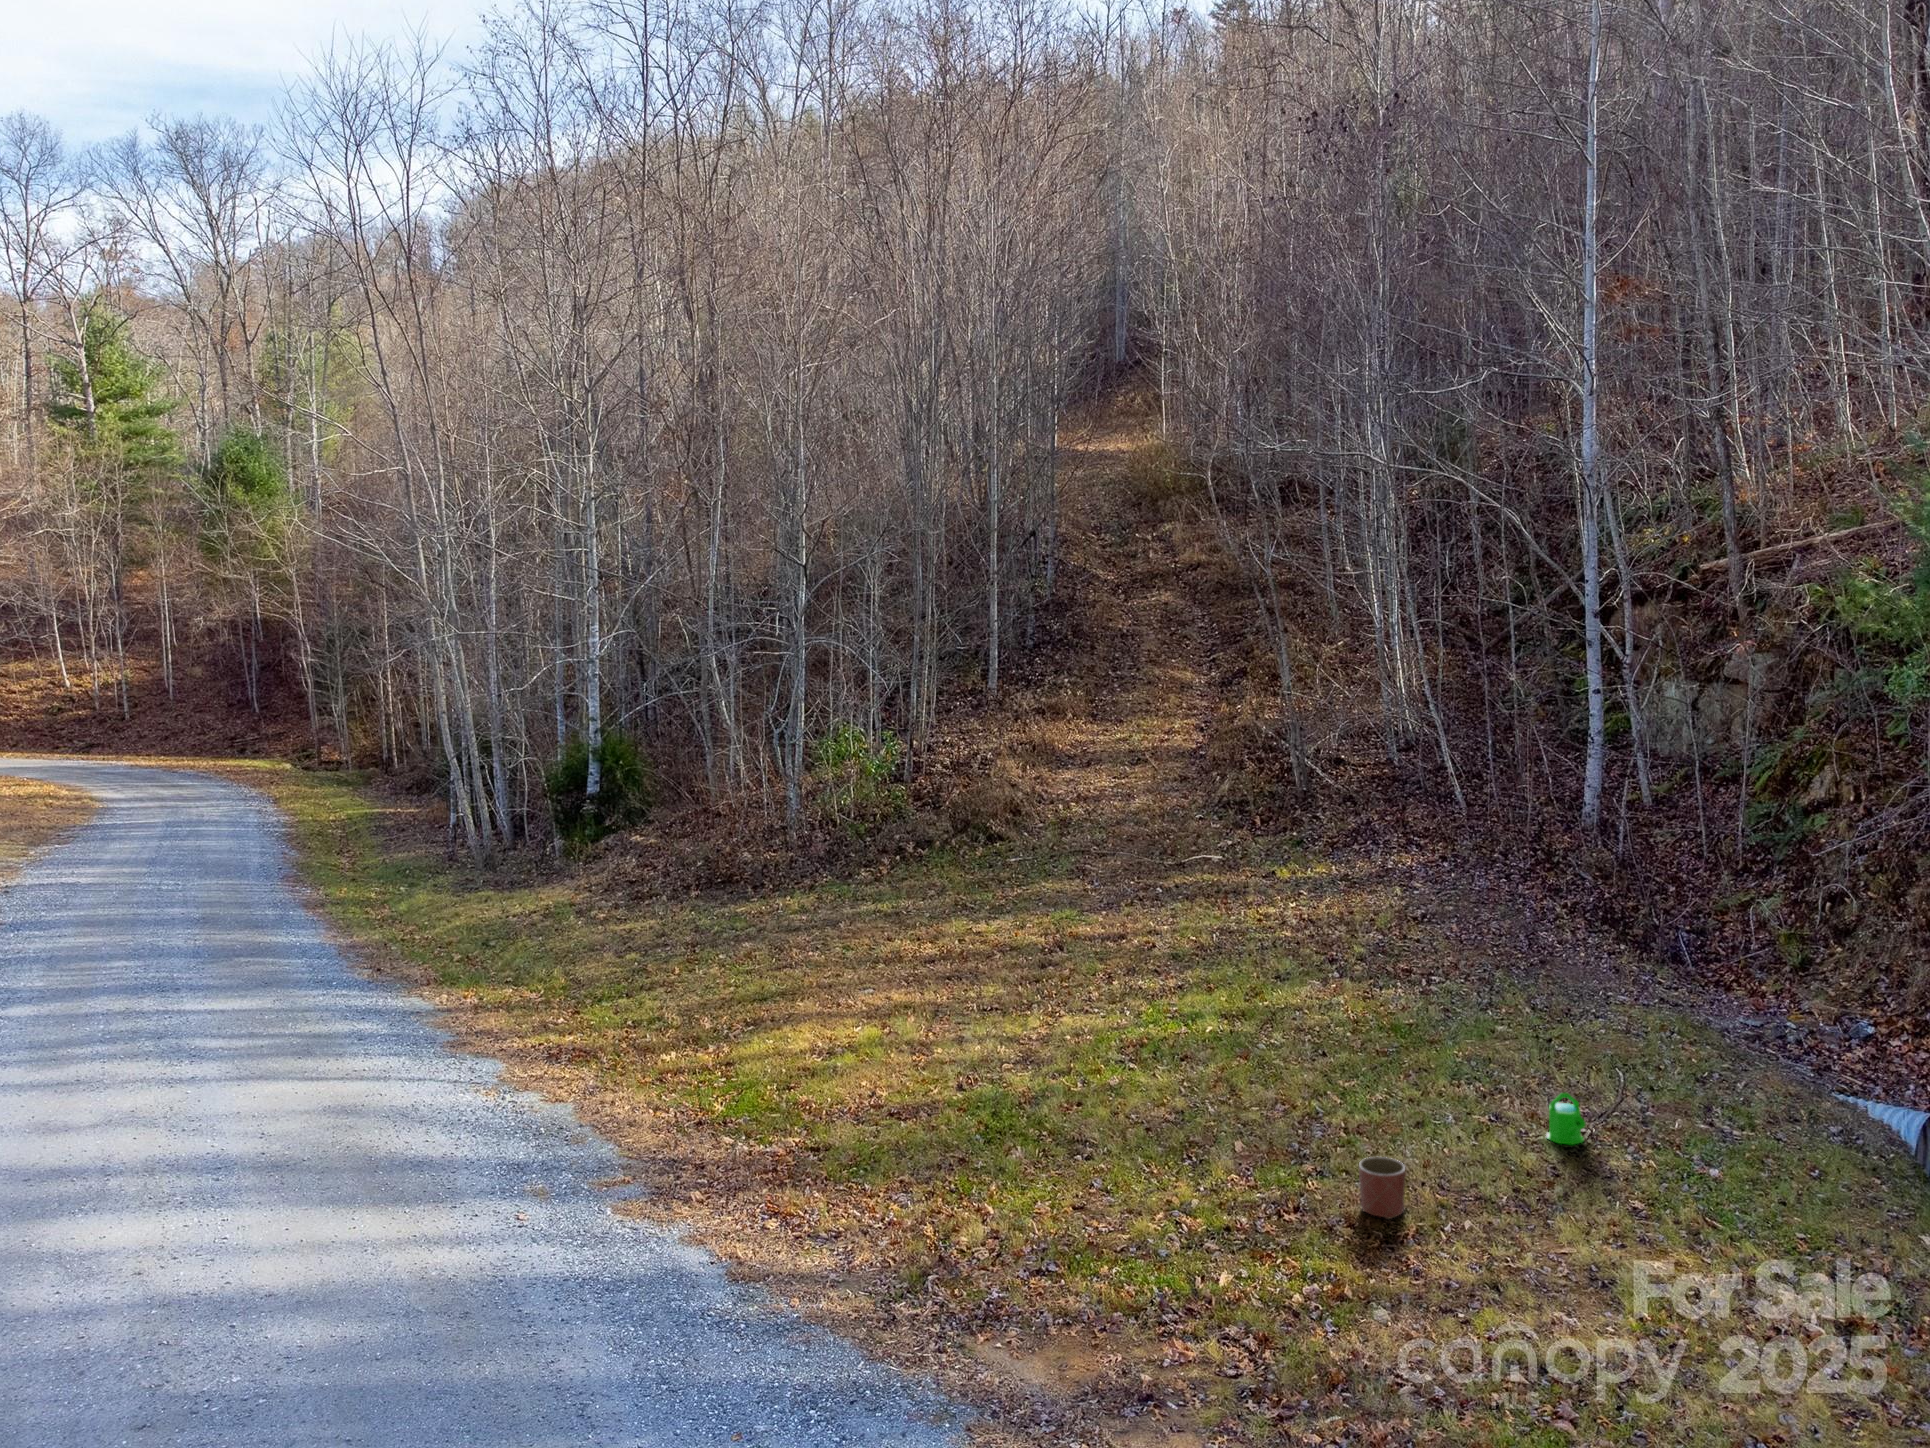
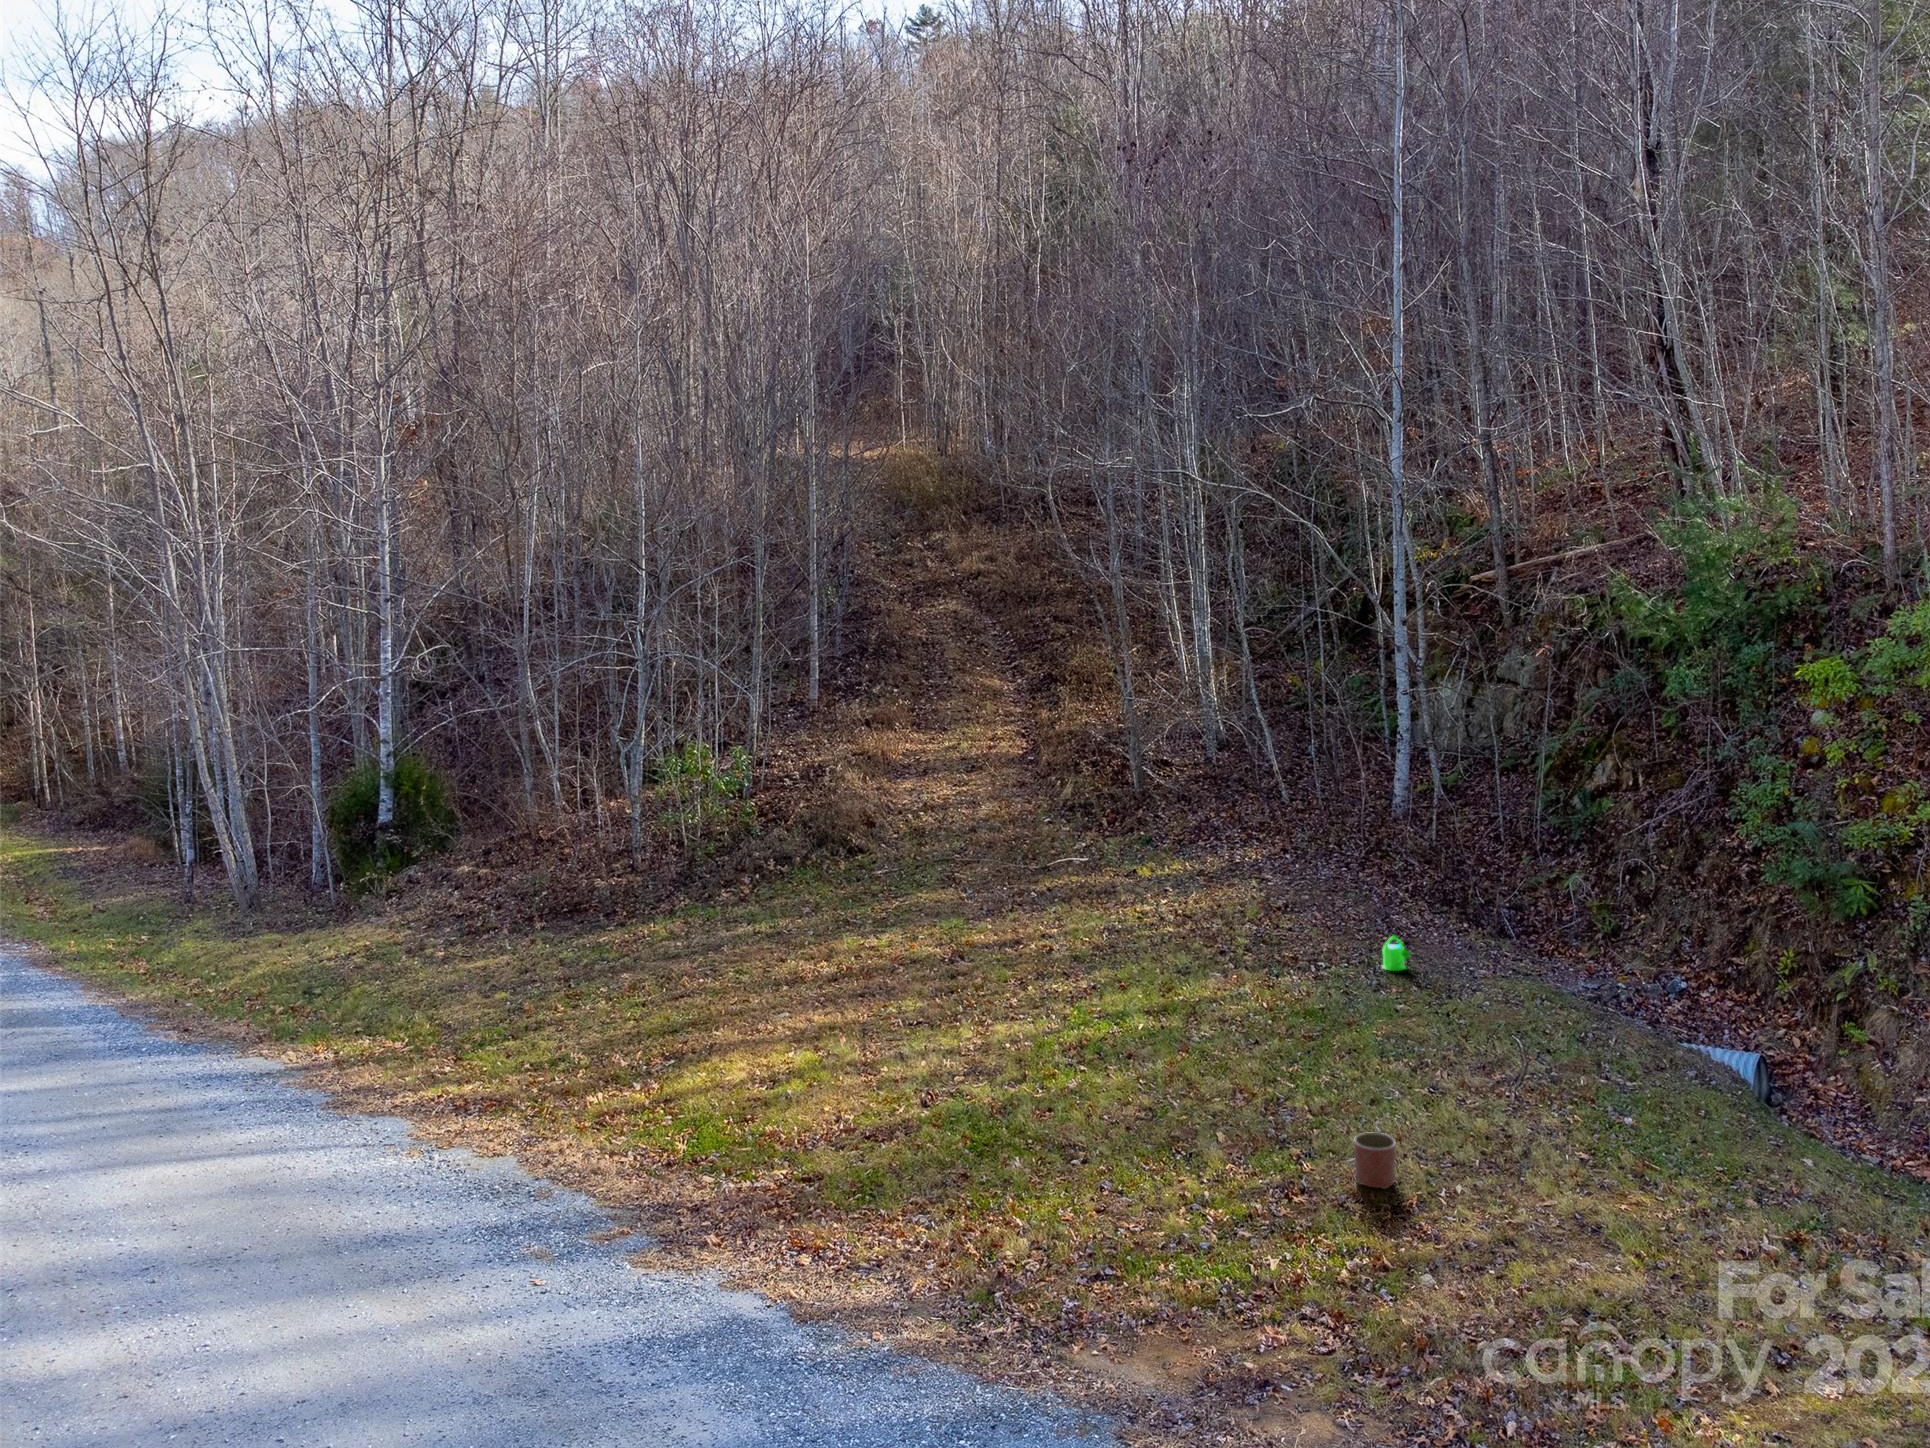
watering can: present [1546,1093,1585,1145] -> present [1382,936,1410,971]

